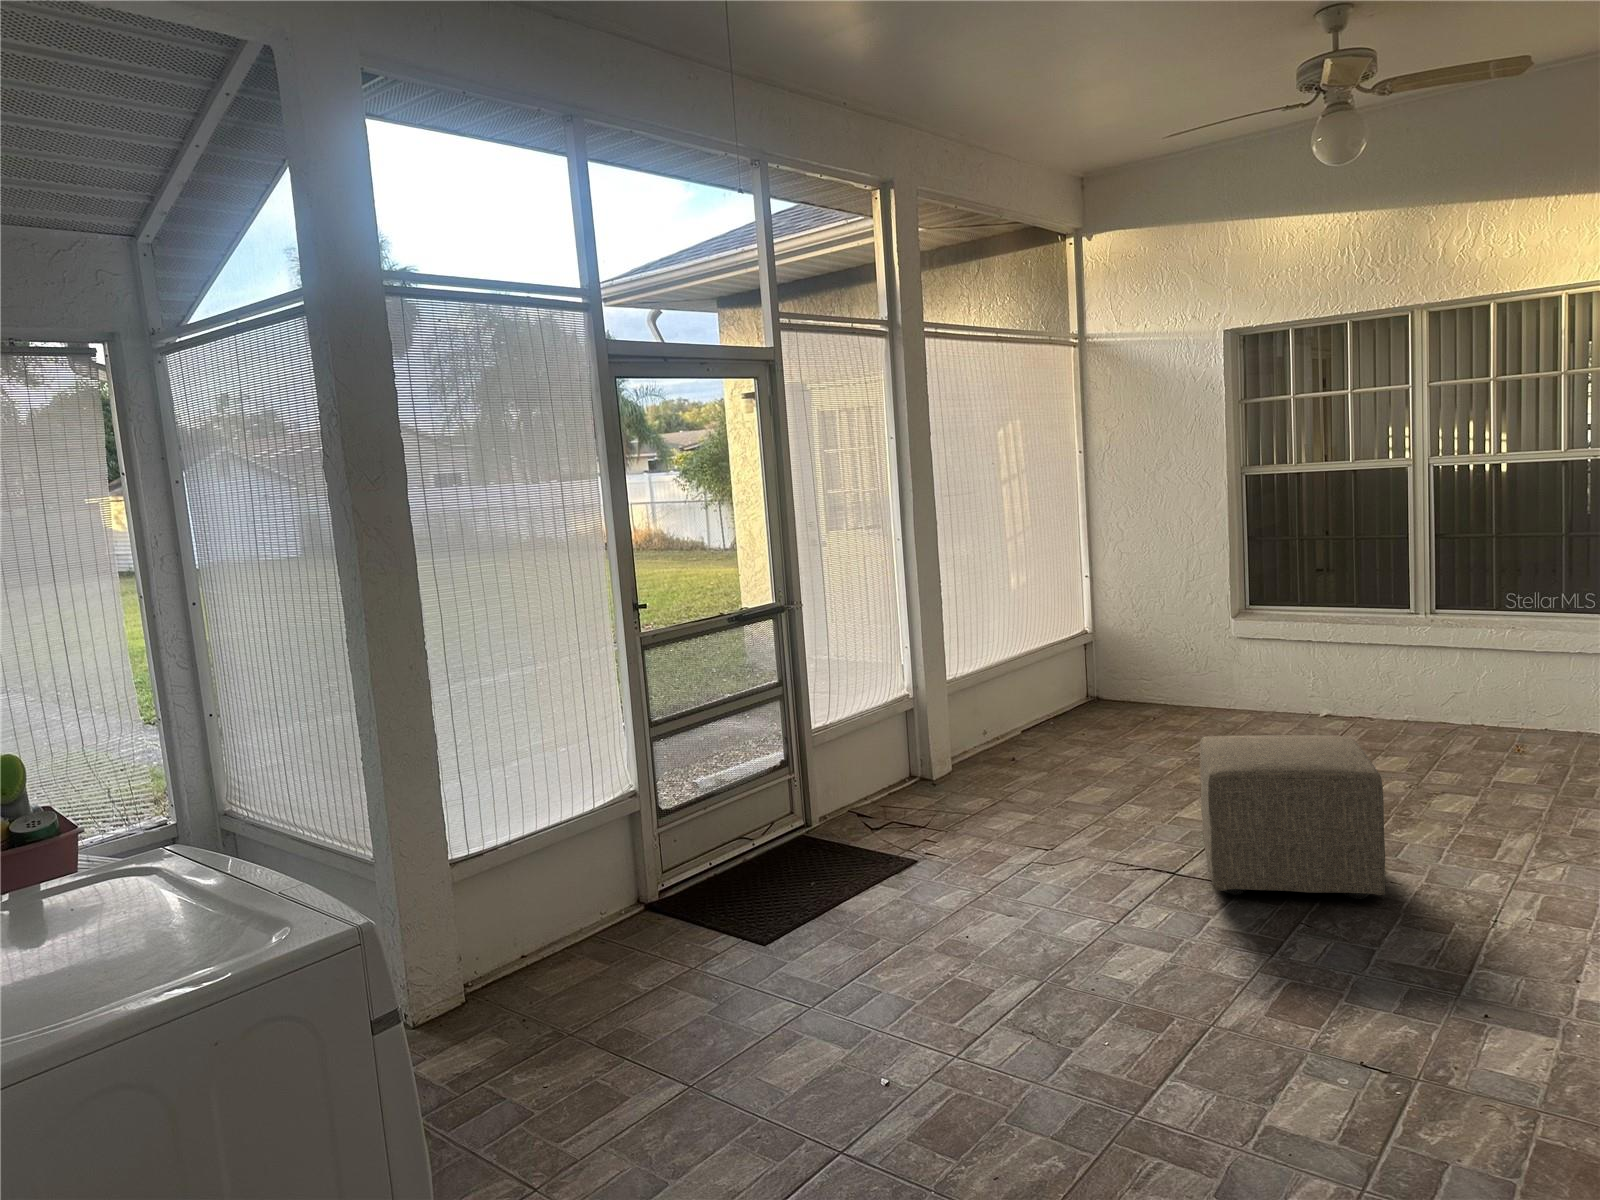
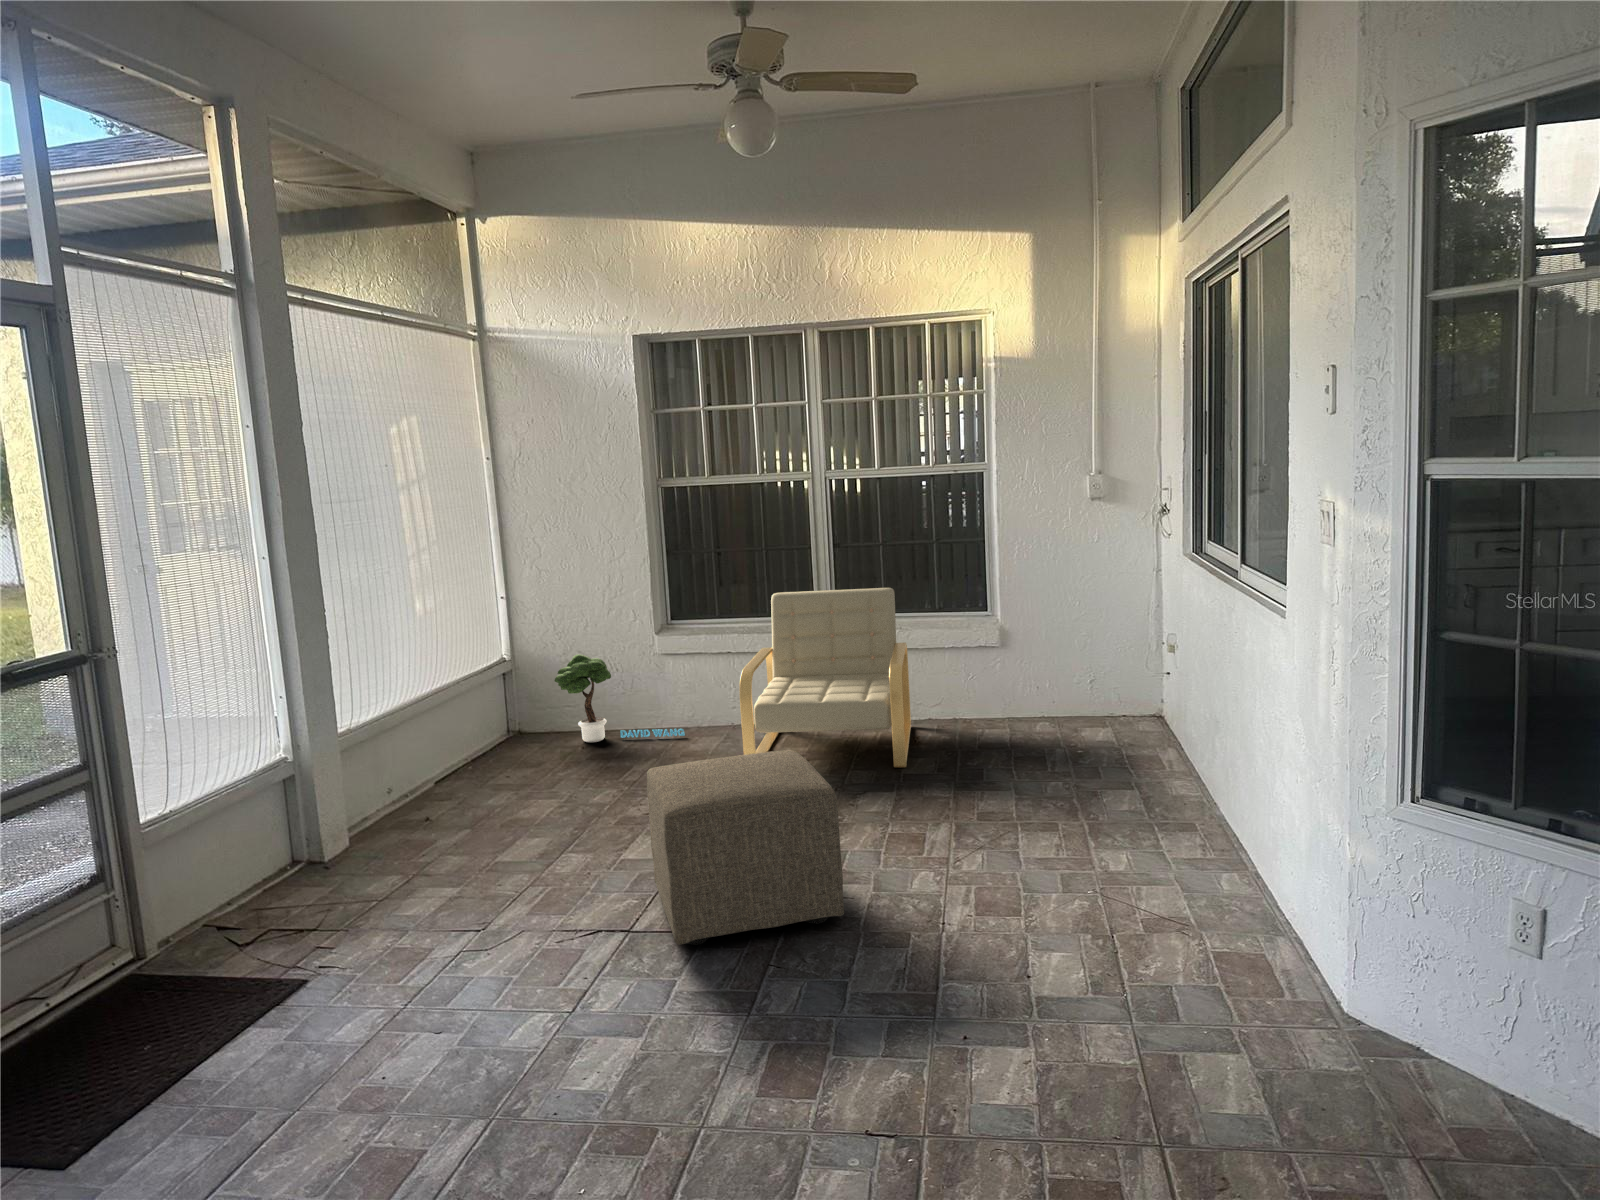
armchair: none [1312,584,1520,775] -> present [740,588,911,767]
potted tree: none [1131,632,1256,718] -> present [554,654,685,742]

